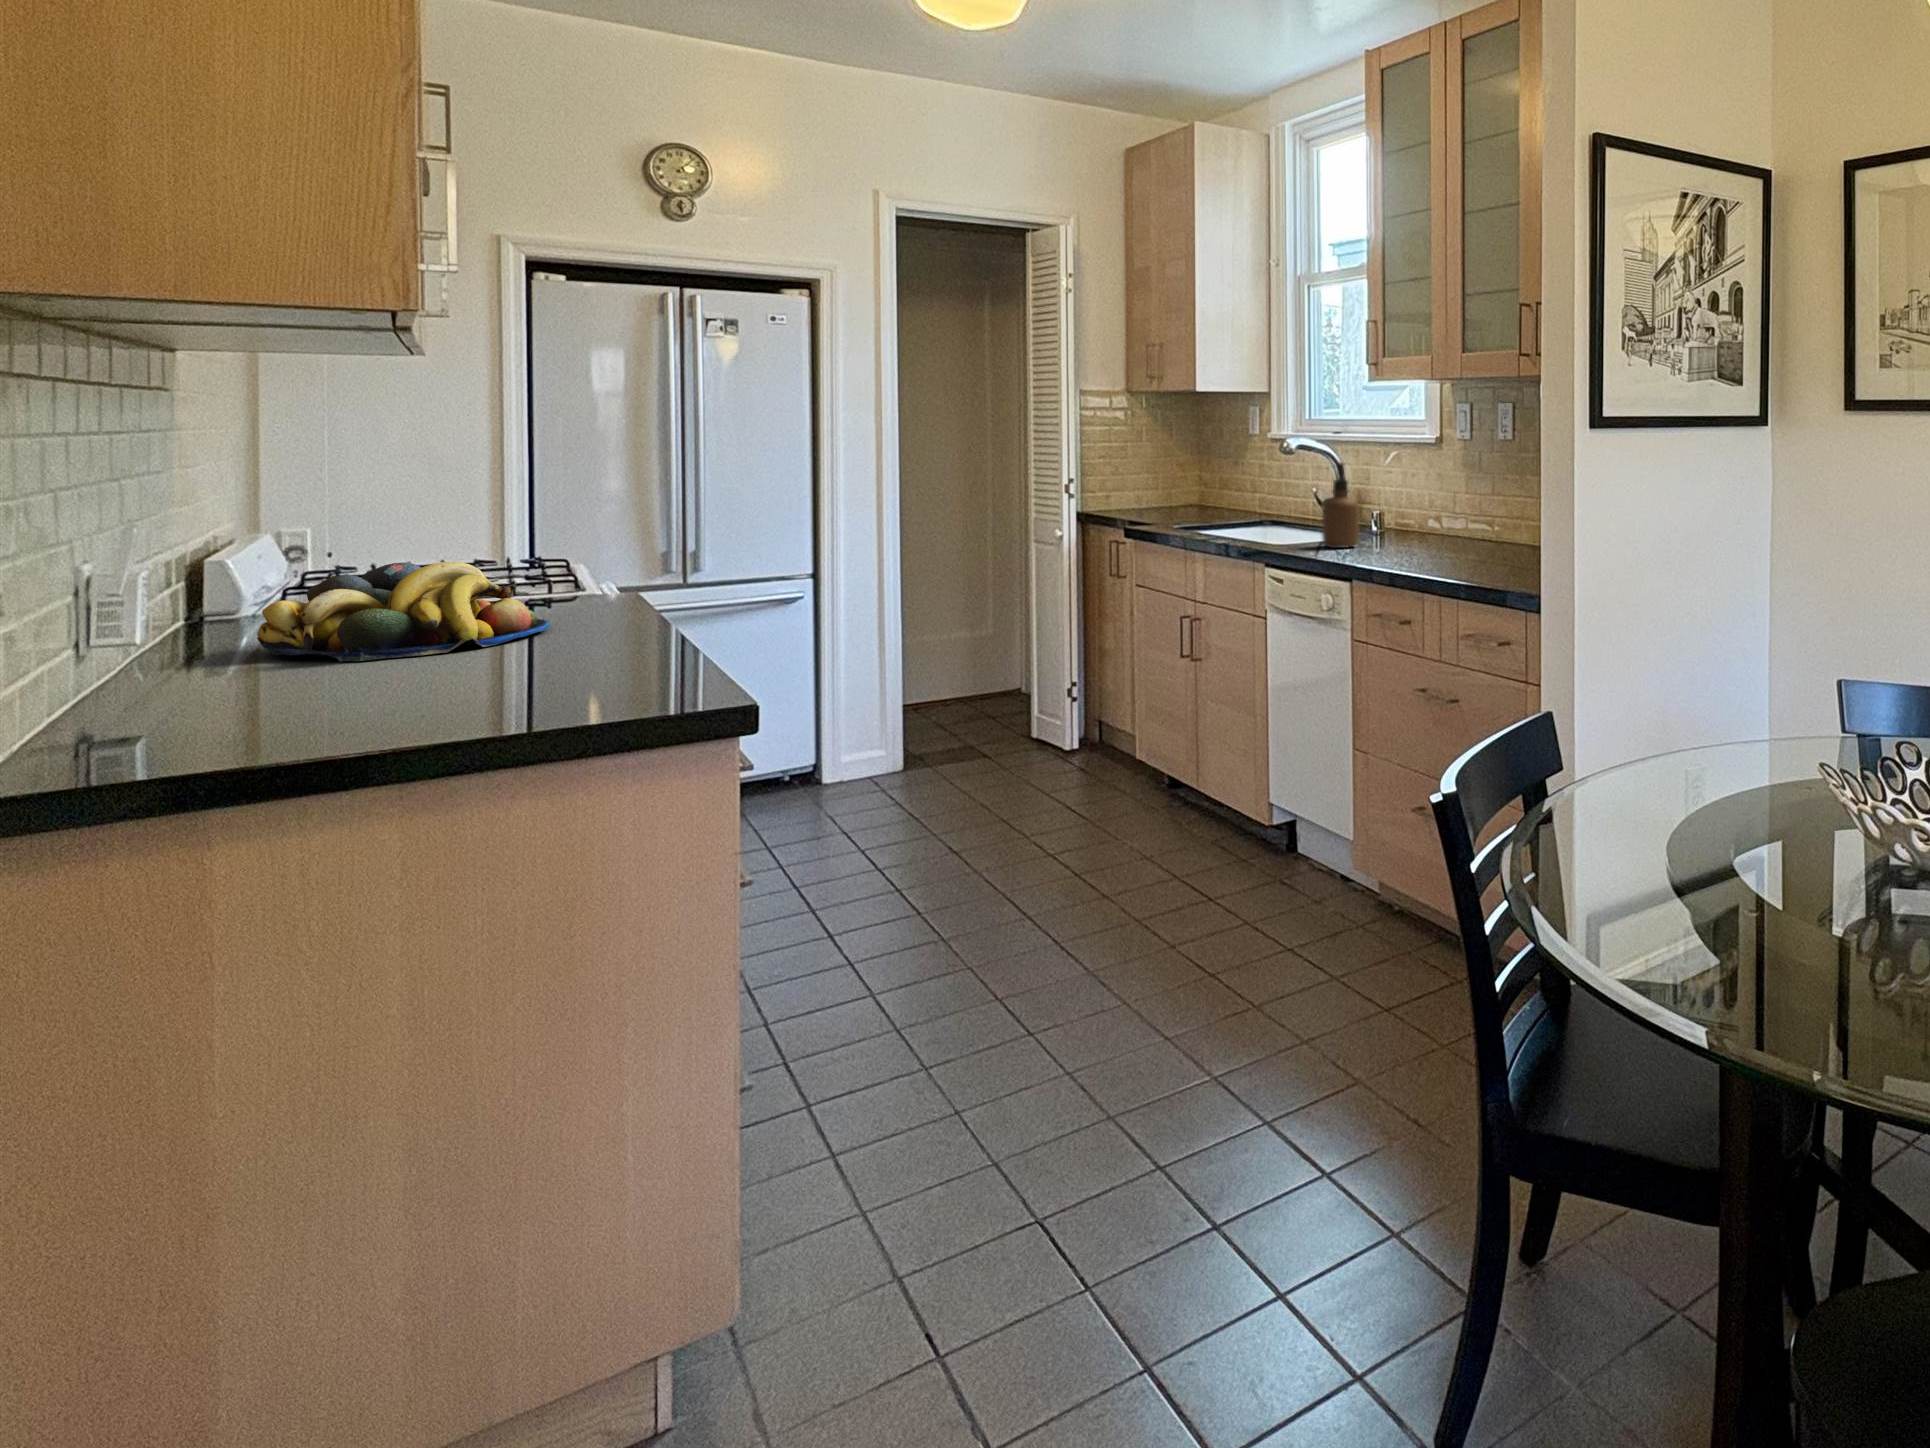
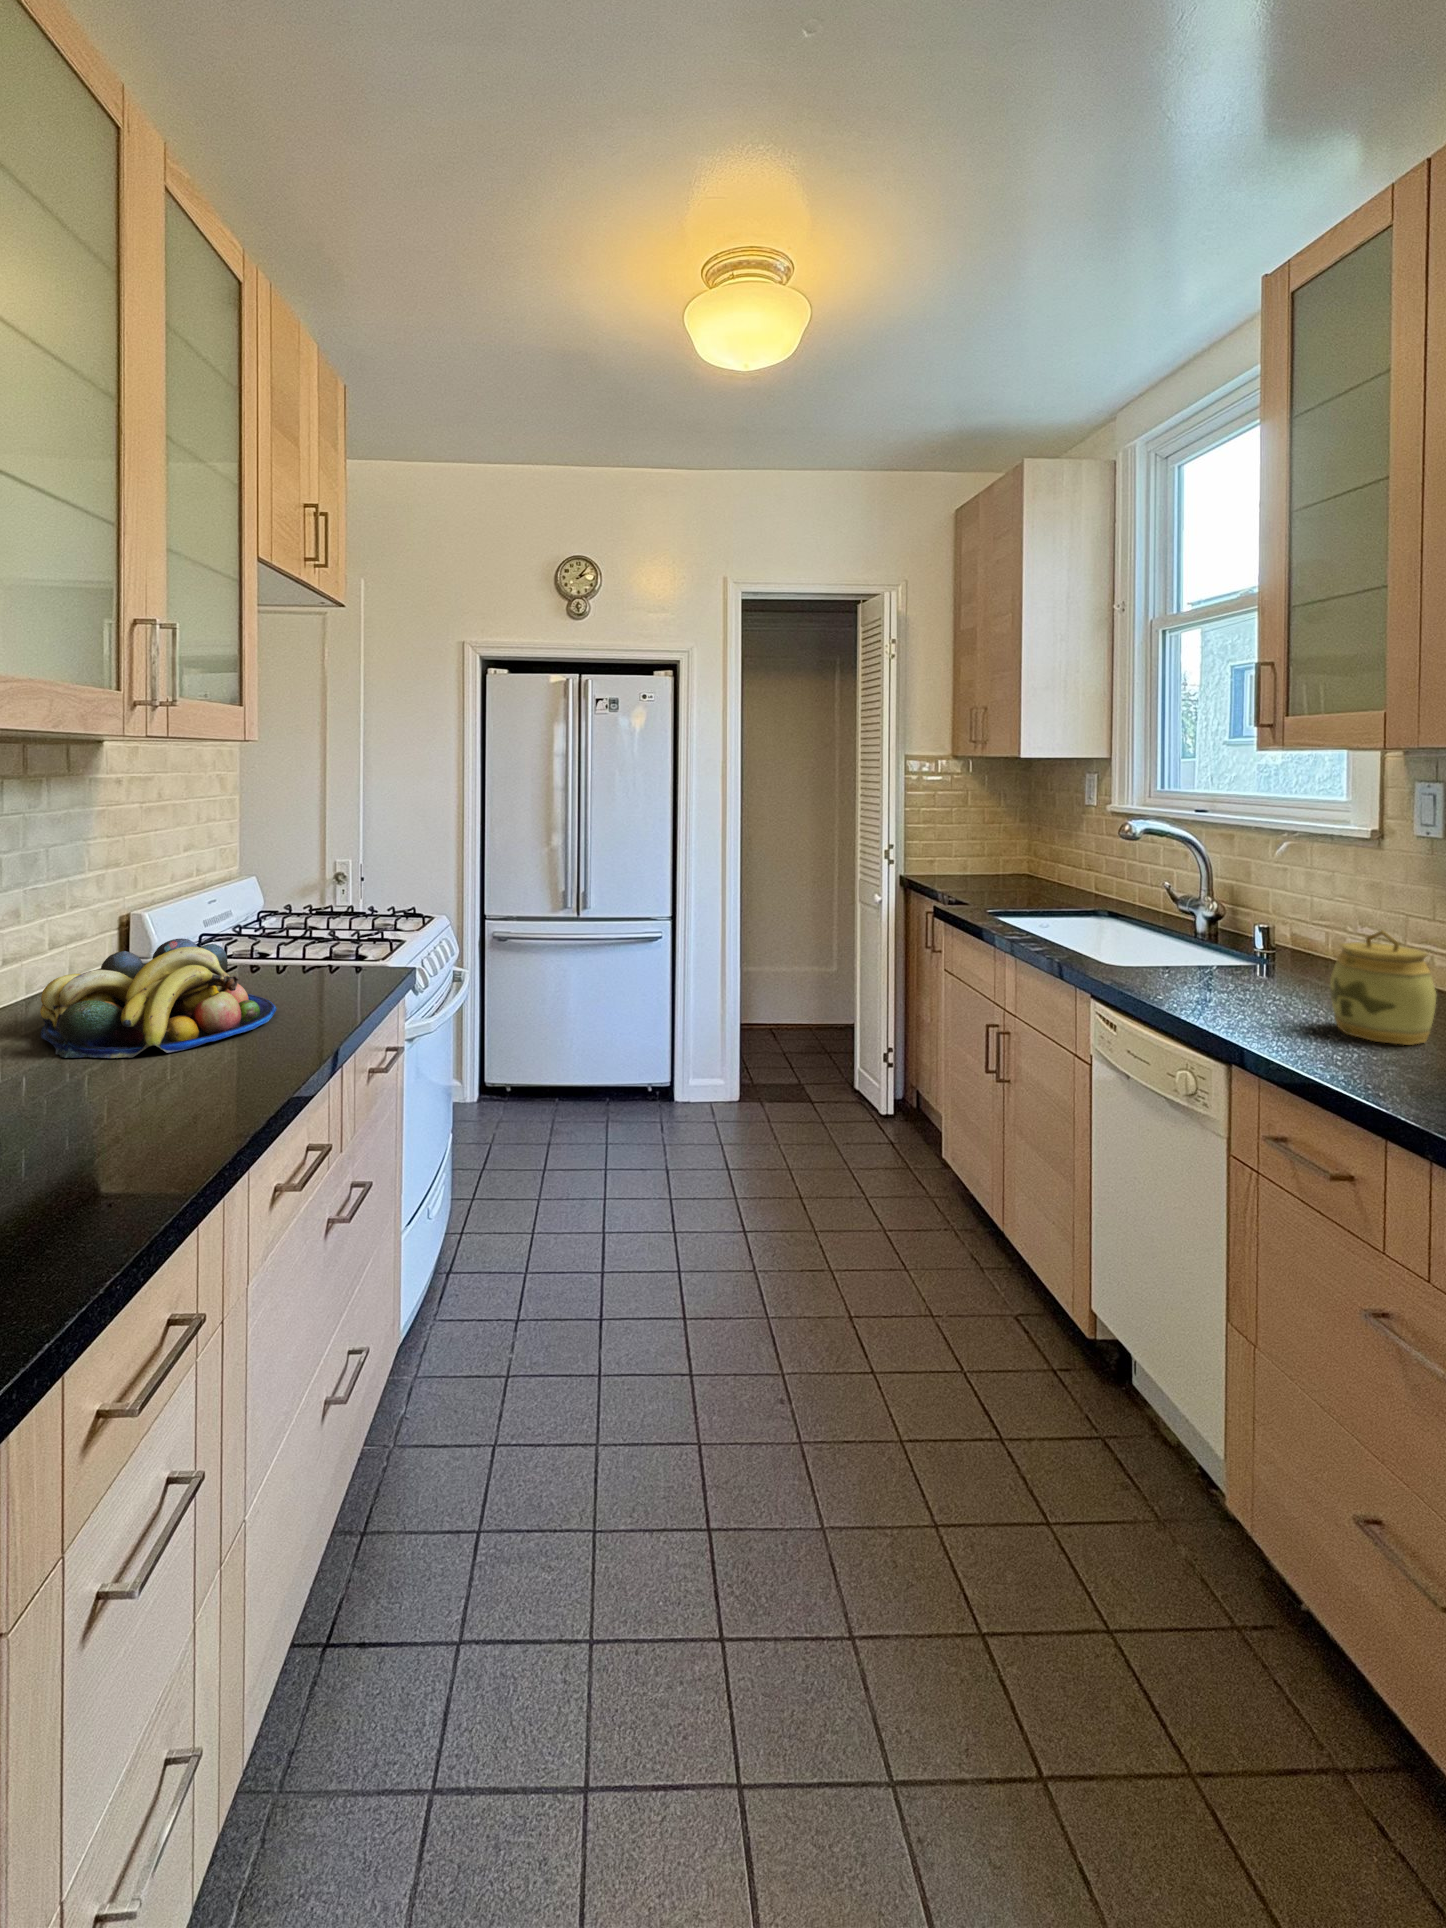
soap dispenser: present [1322,463,1359,548] -> none [1186,865,1249,990]
jar: none [1399,491,1449,558] -> present [1330,930,1437,1045]

